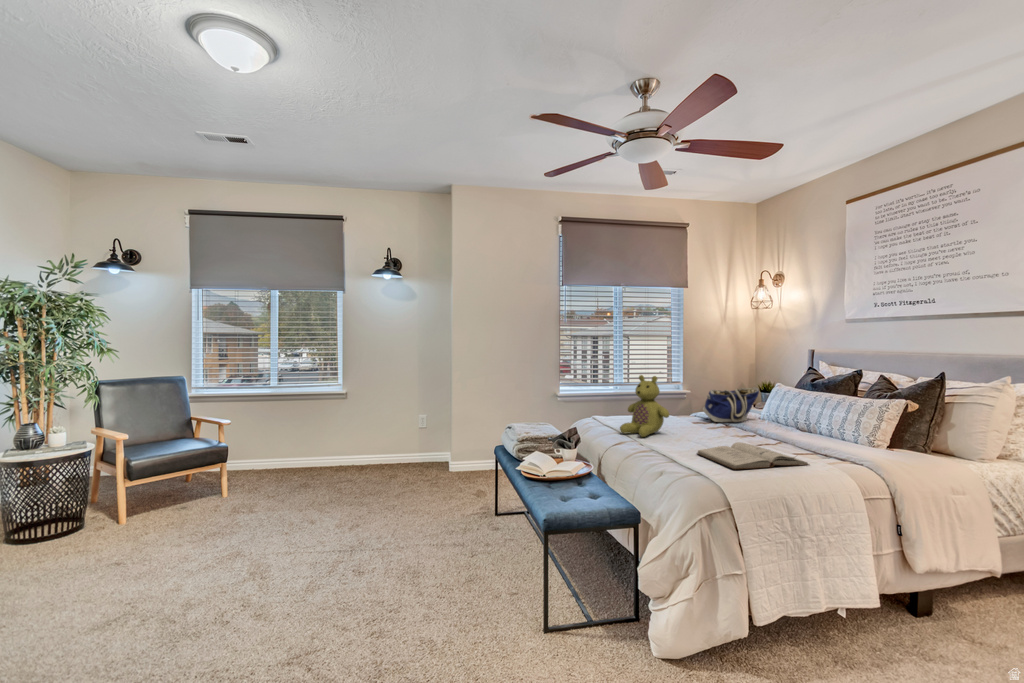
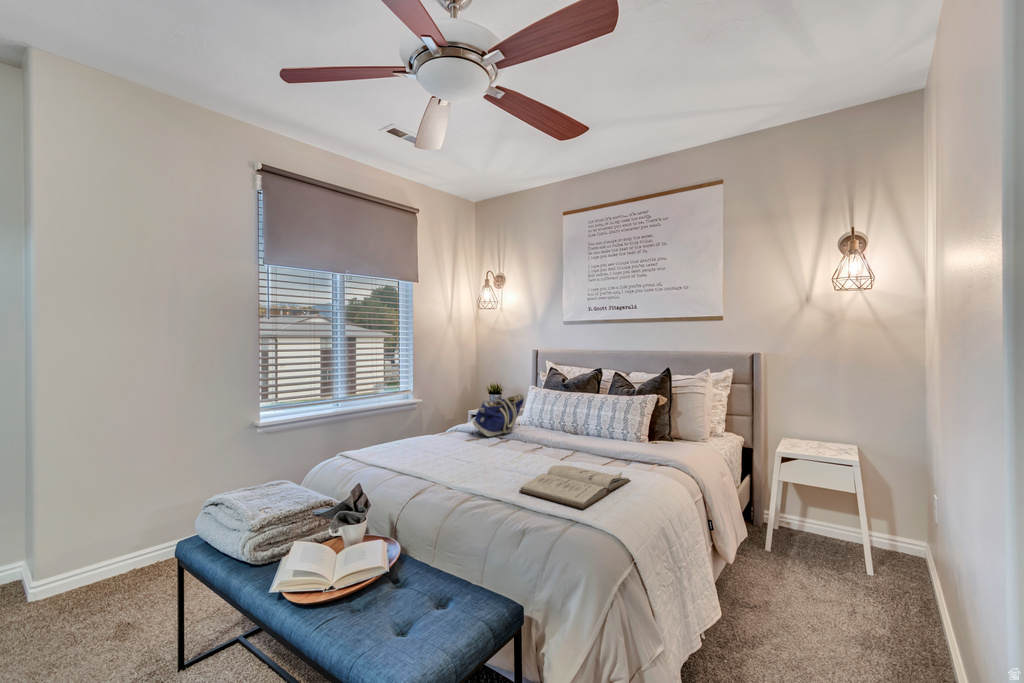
stuffed bear: present [620,375,670,437] -> none [401,395,461,477]

